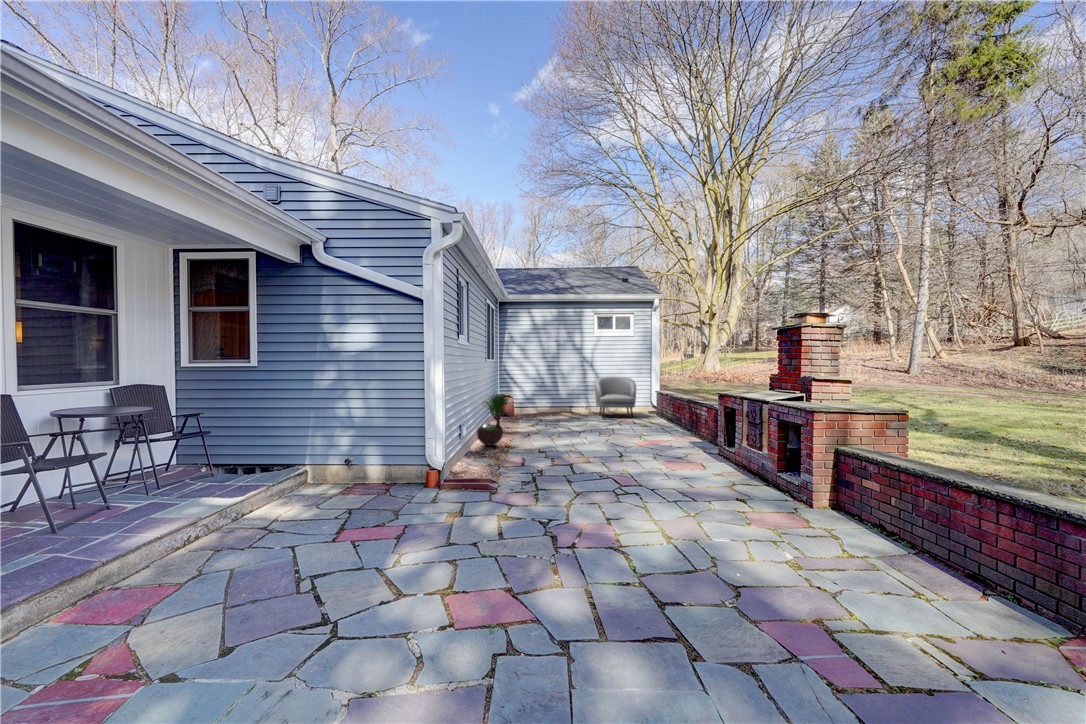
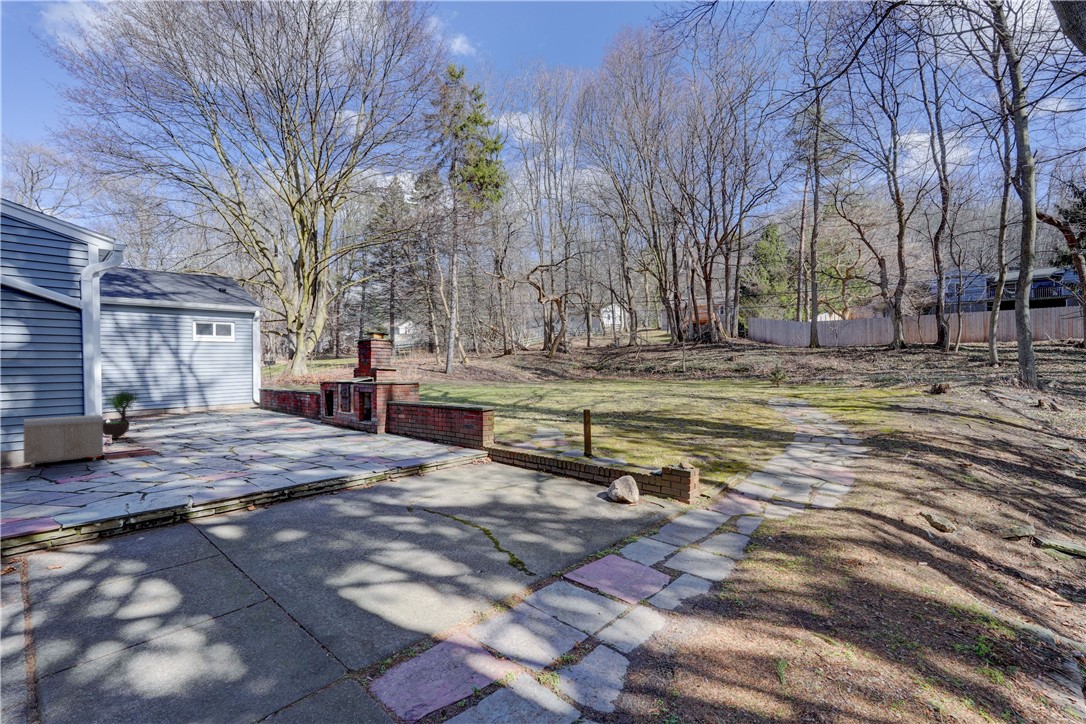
armchair: present [595,377,636,417] -> none [195,379,240,416]
storage bench: none [342,431,427,494] -> present [24,415,103,467]

